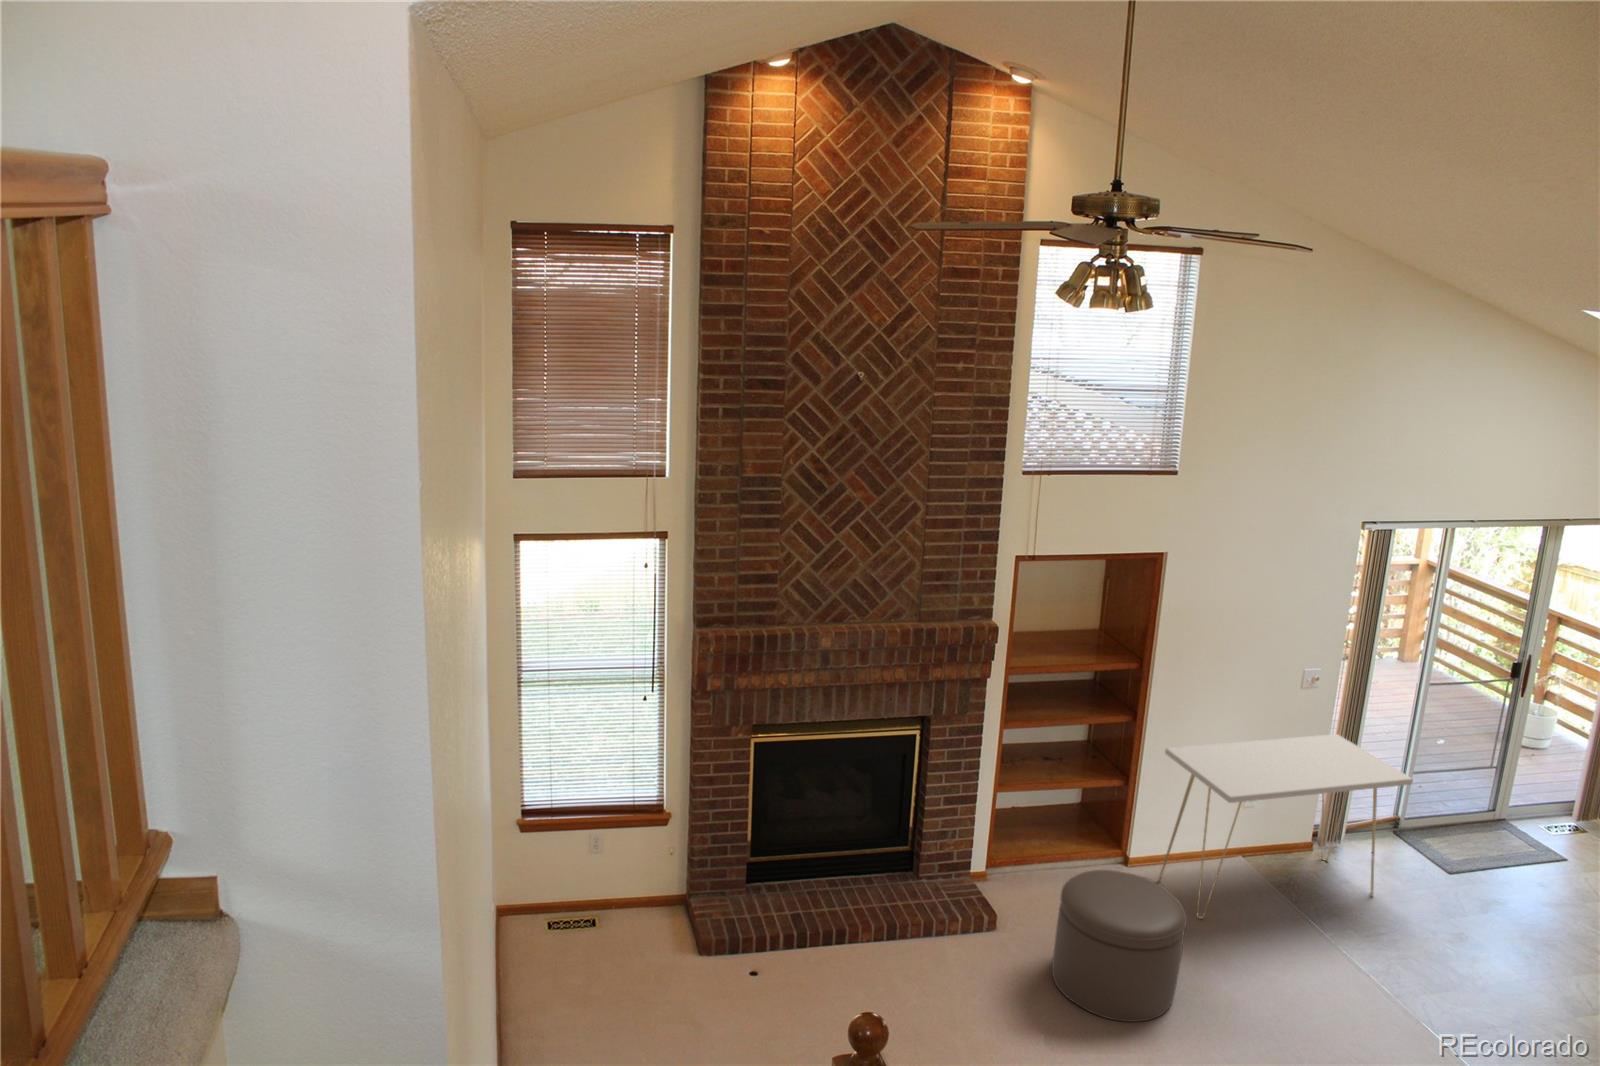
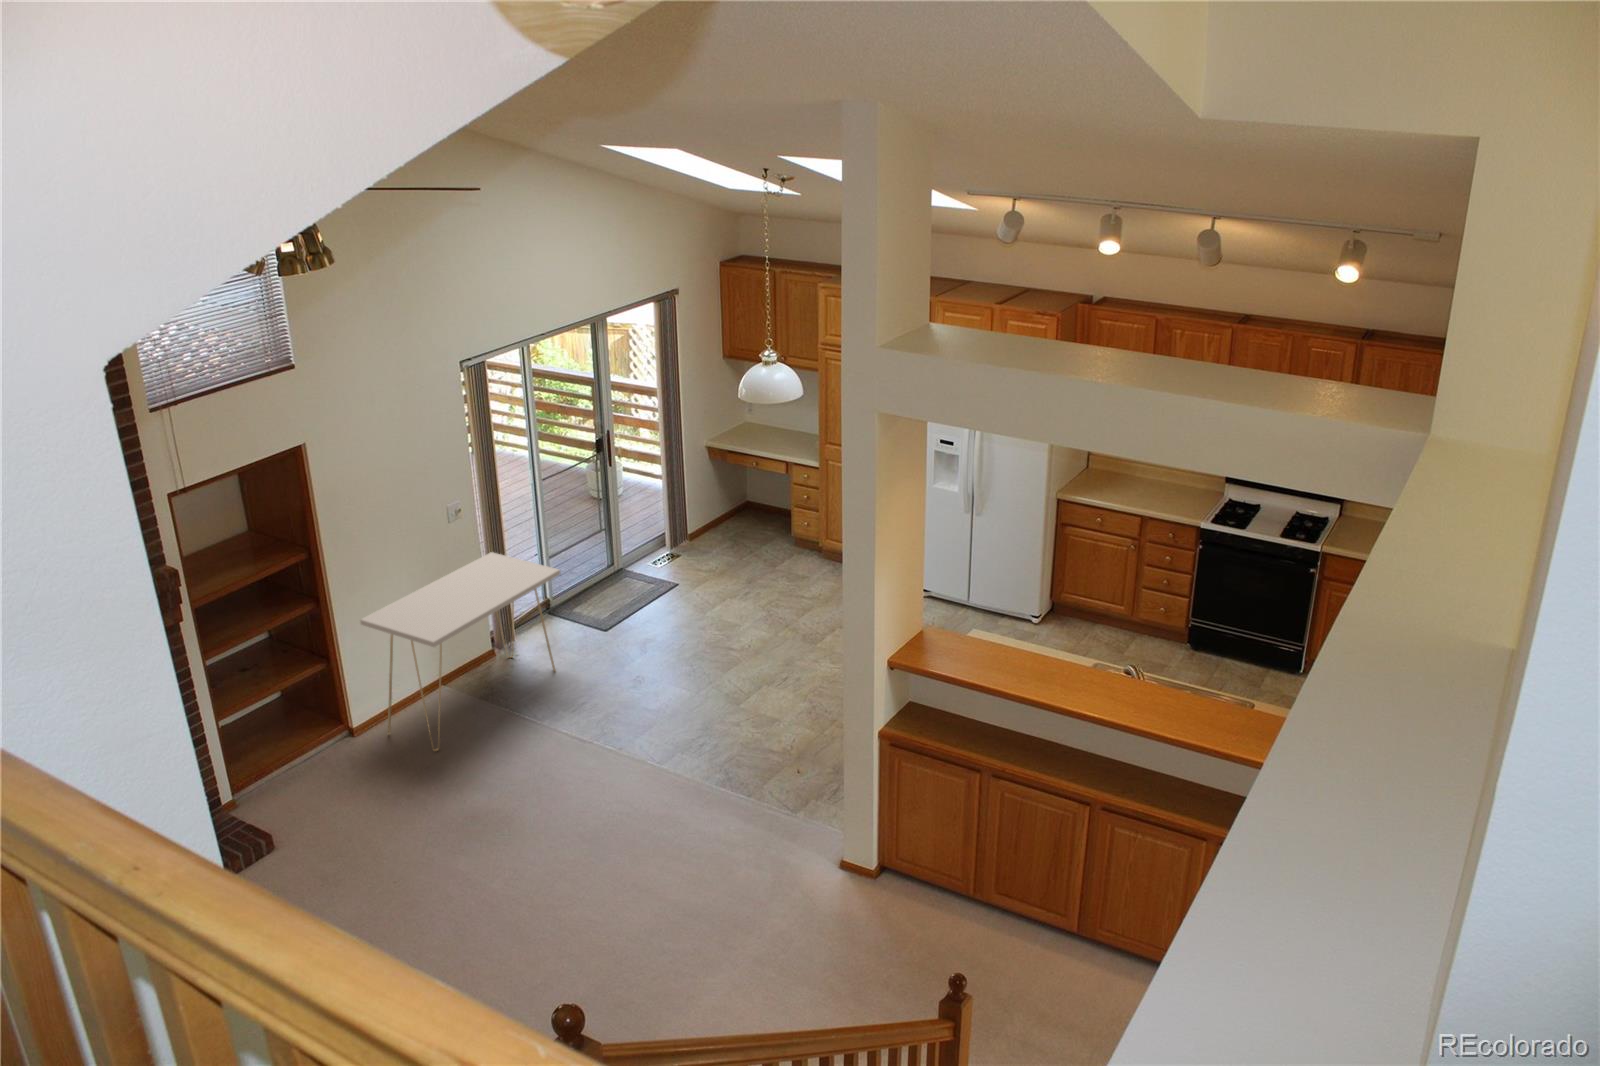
ottoman: present [1052,870,1187,1022] -> none [321,740,444,872]

